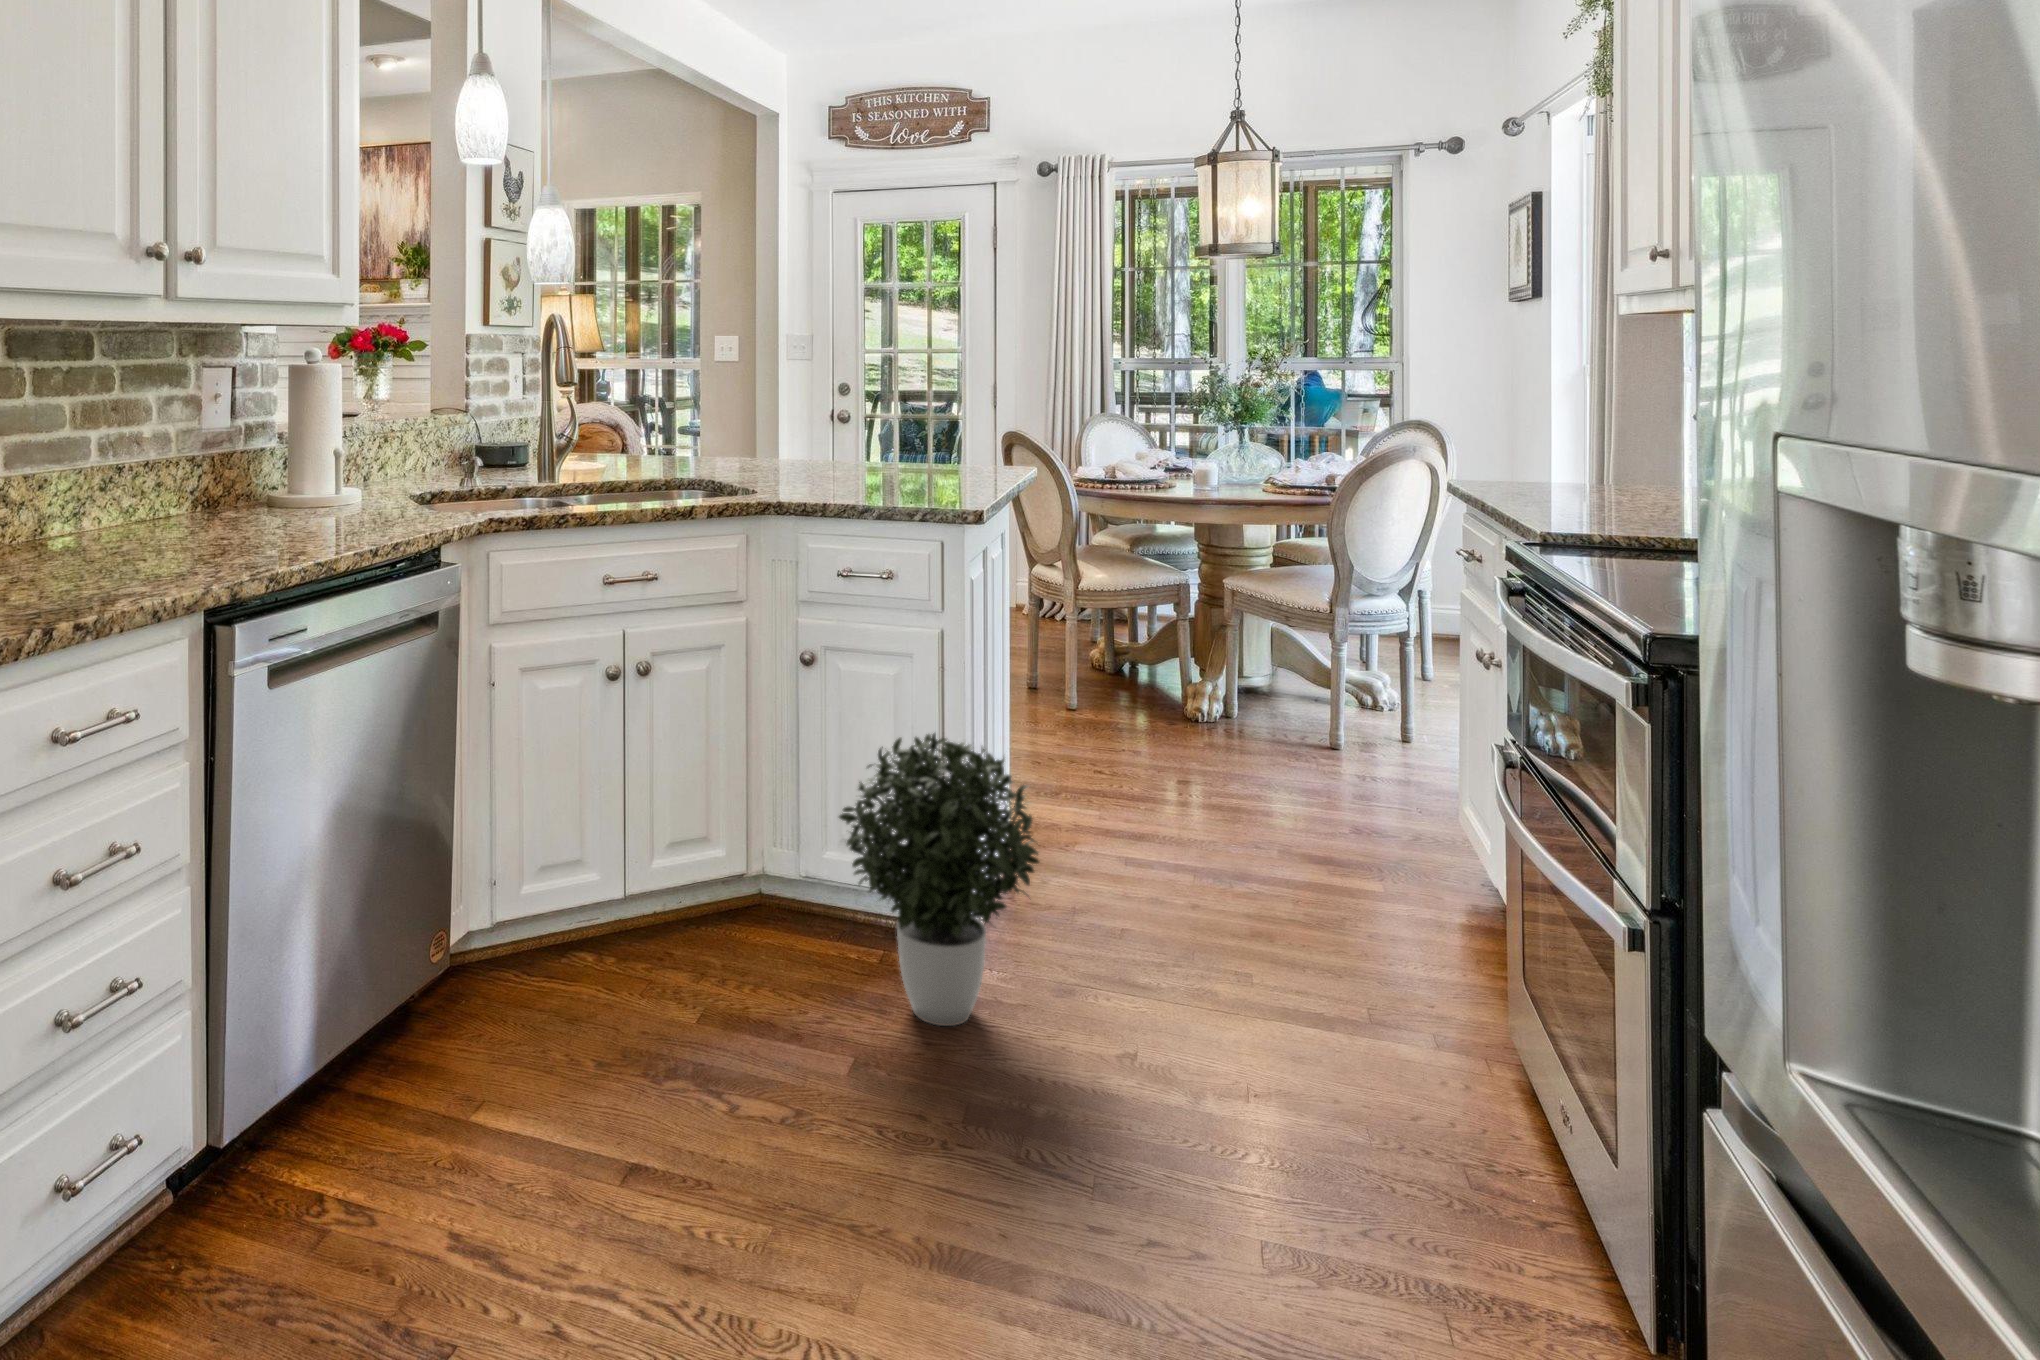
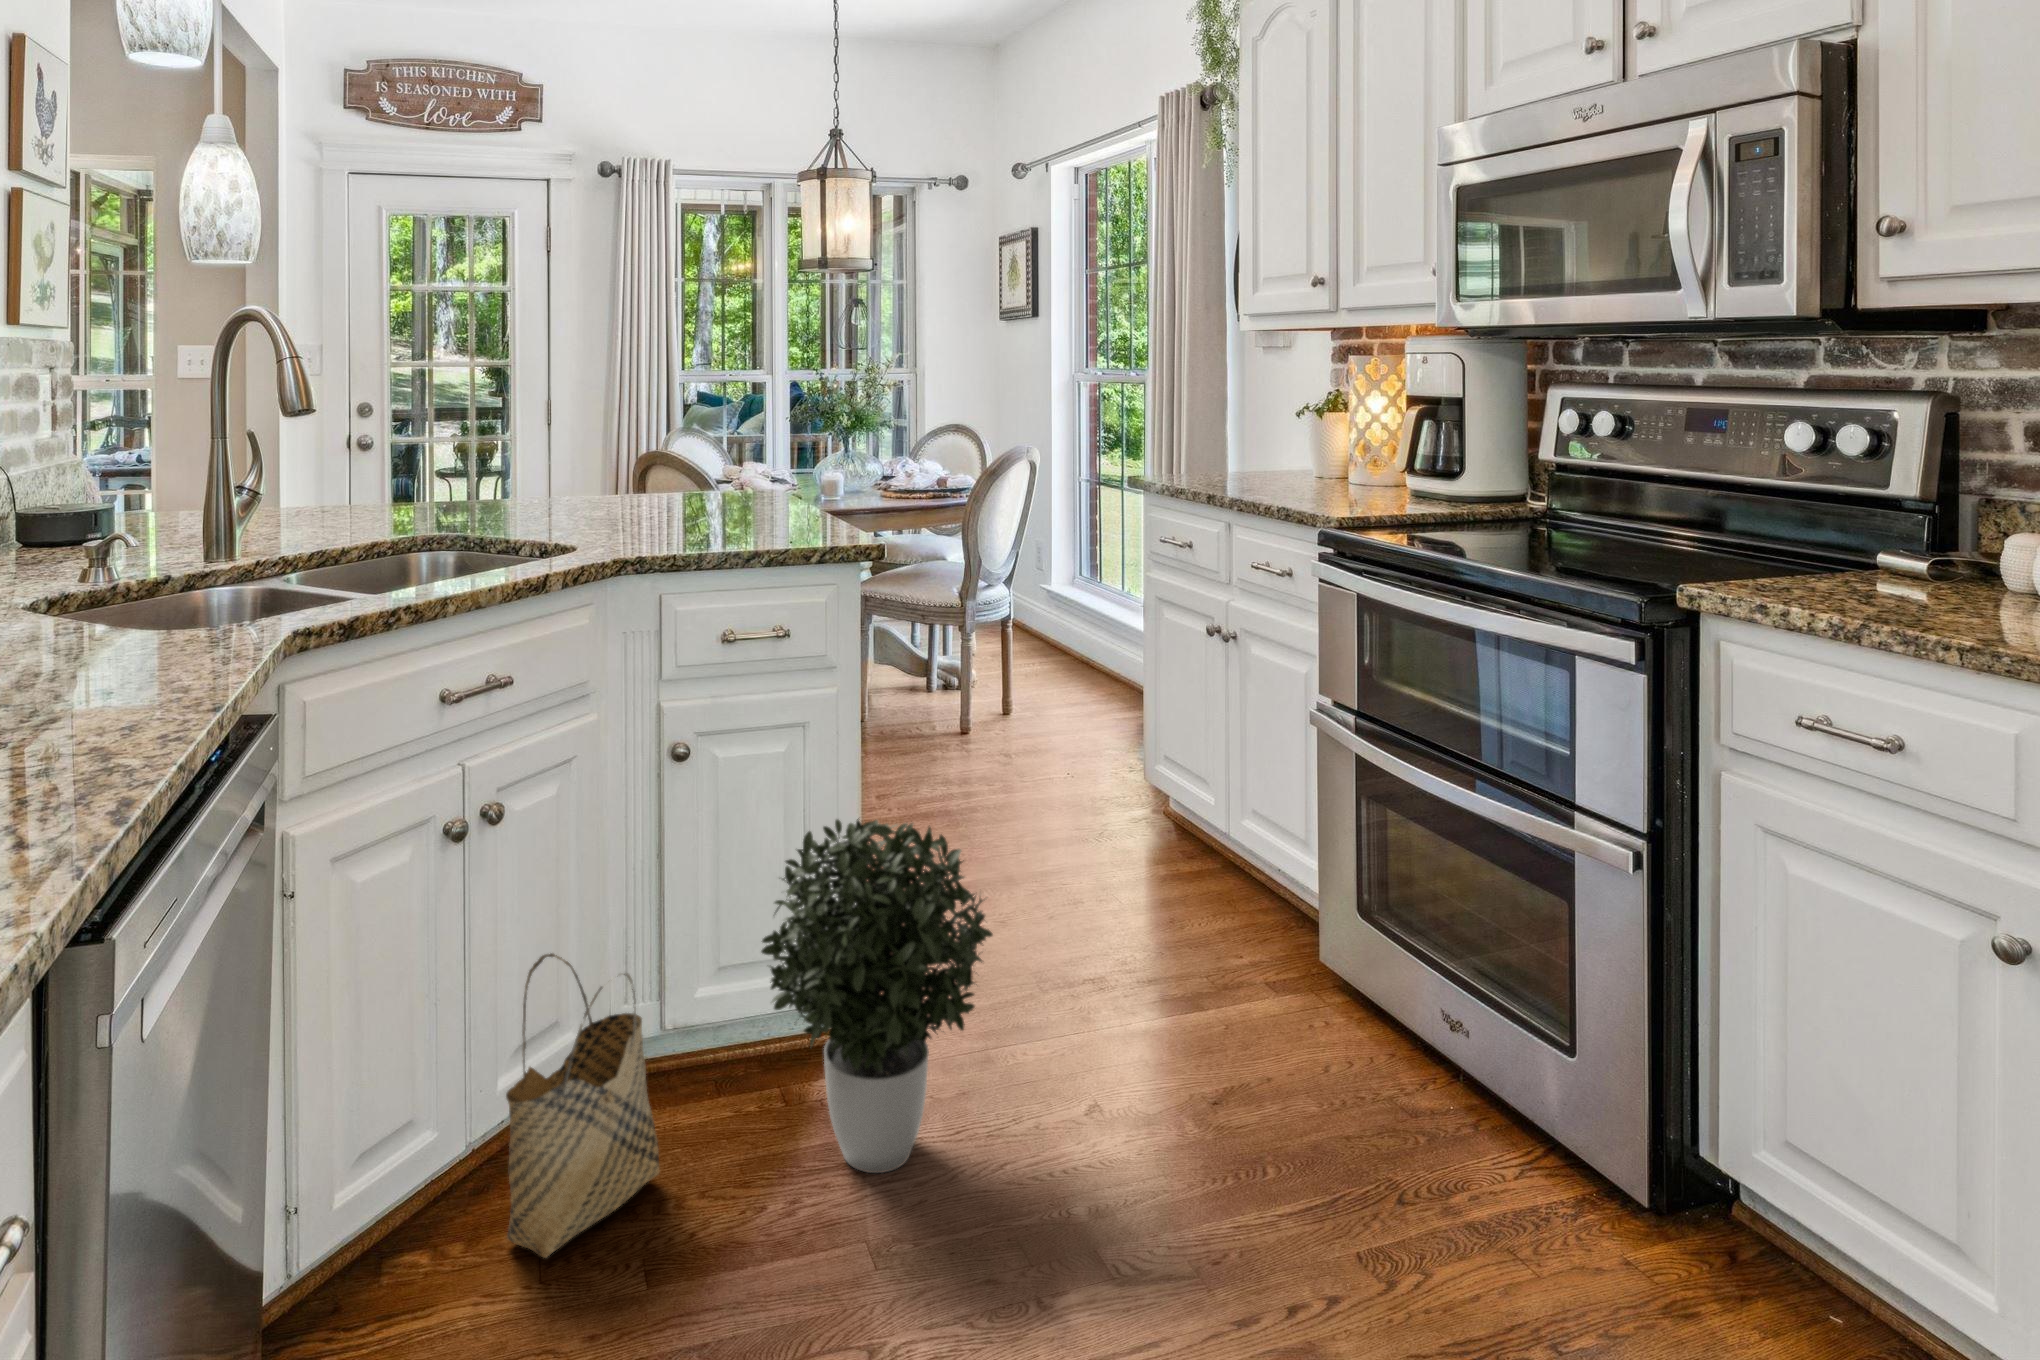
woven basket: none [650,784,775,986] -> present [506,953,659,1258]

